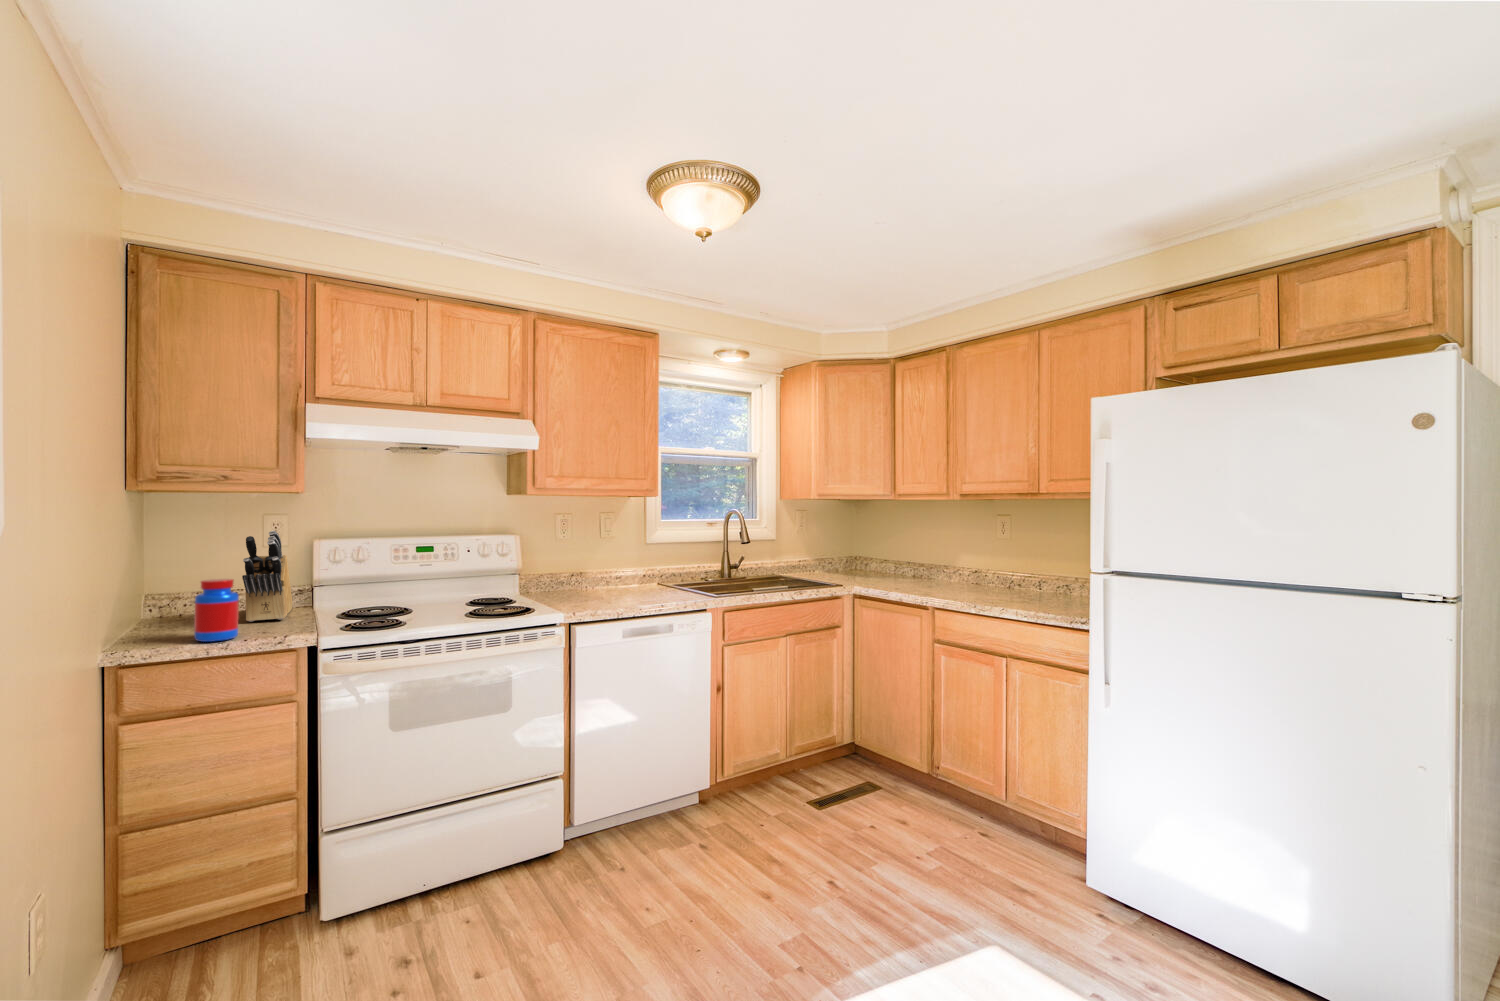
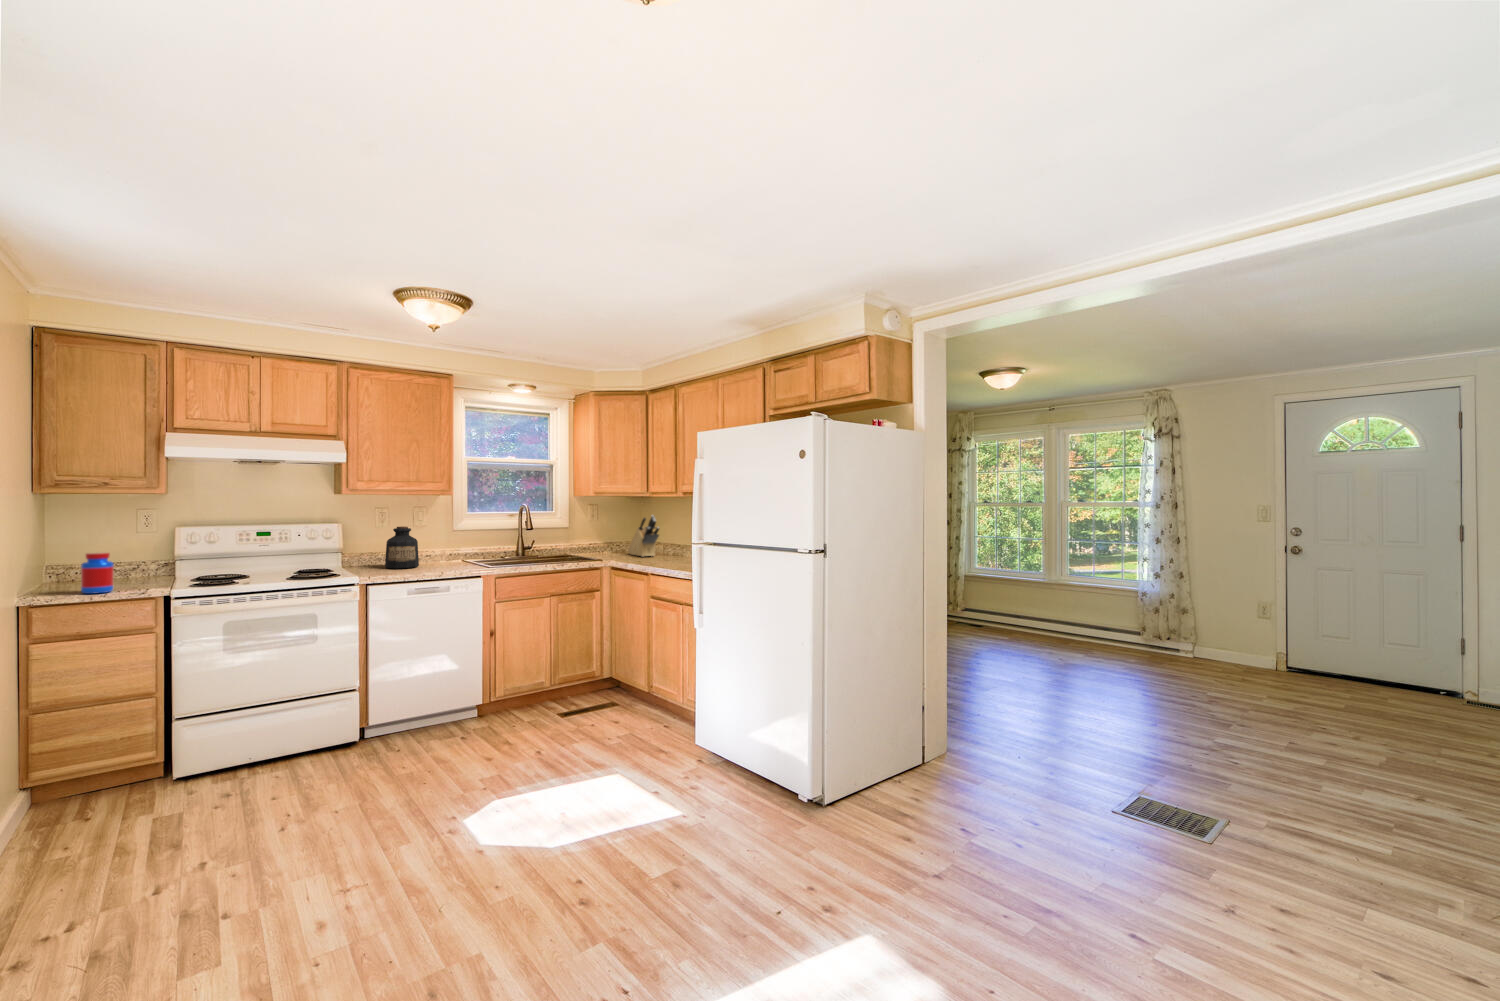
knife block: present [242,531,292,622] -> present [628,515,659,557]
bottle: none [575,538,617,597] -> present [385,526,419,569]

